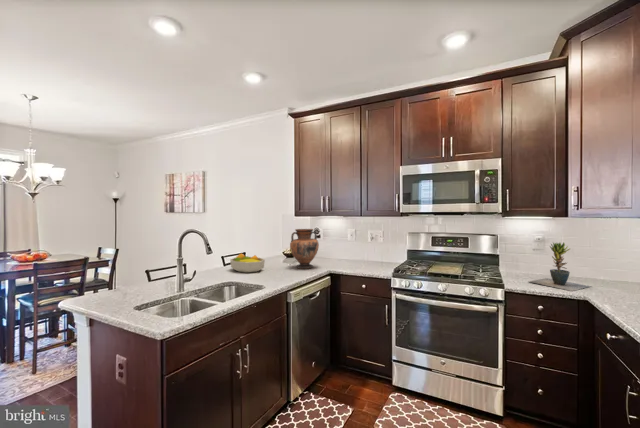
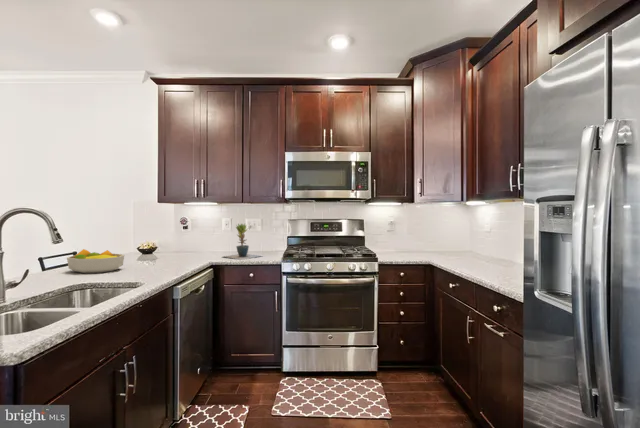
vase: present [290,229,319,269] -> none [158,217,195,263]
potted plant: present [530,243,590,291] -> present [224,224,260,260]

